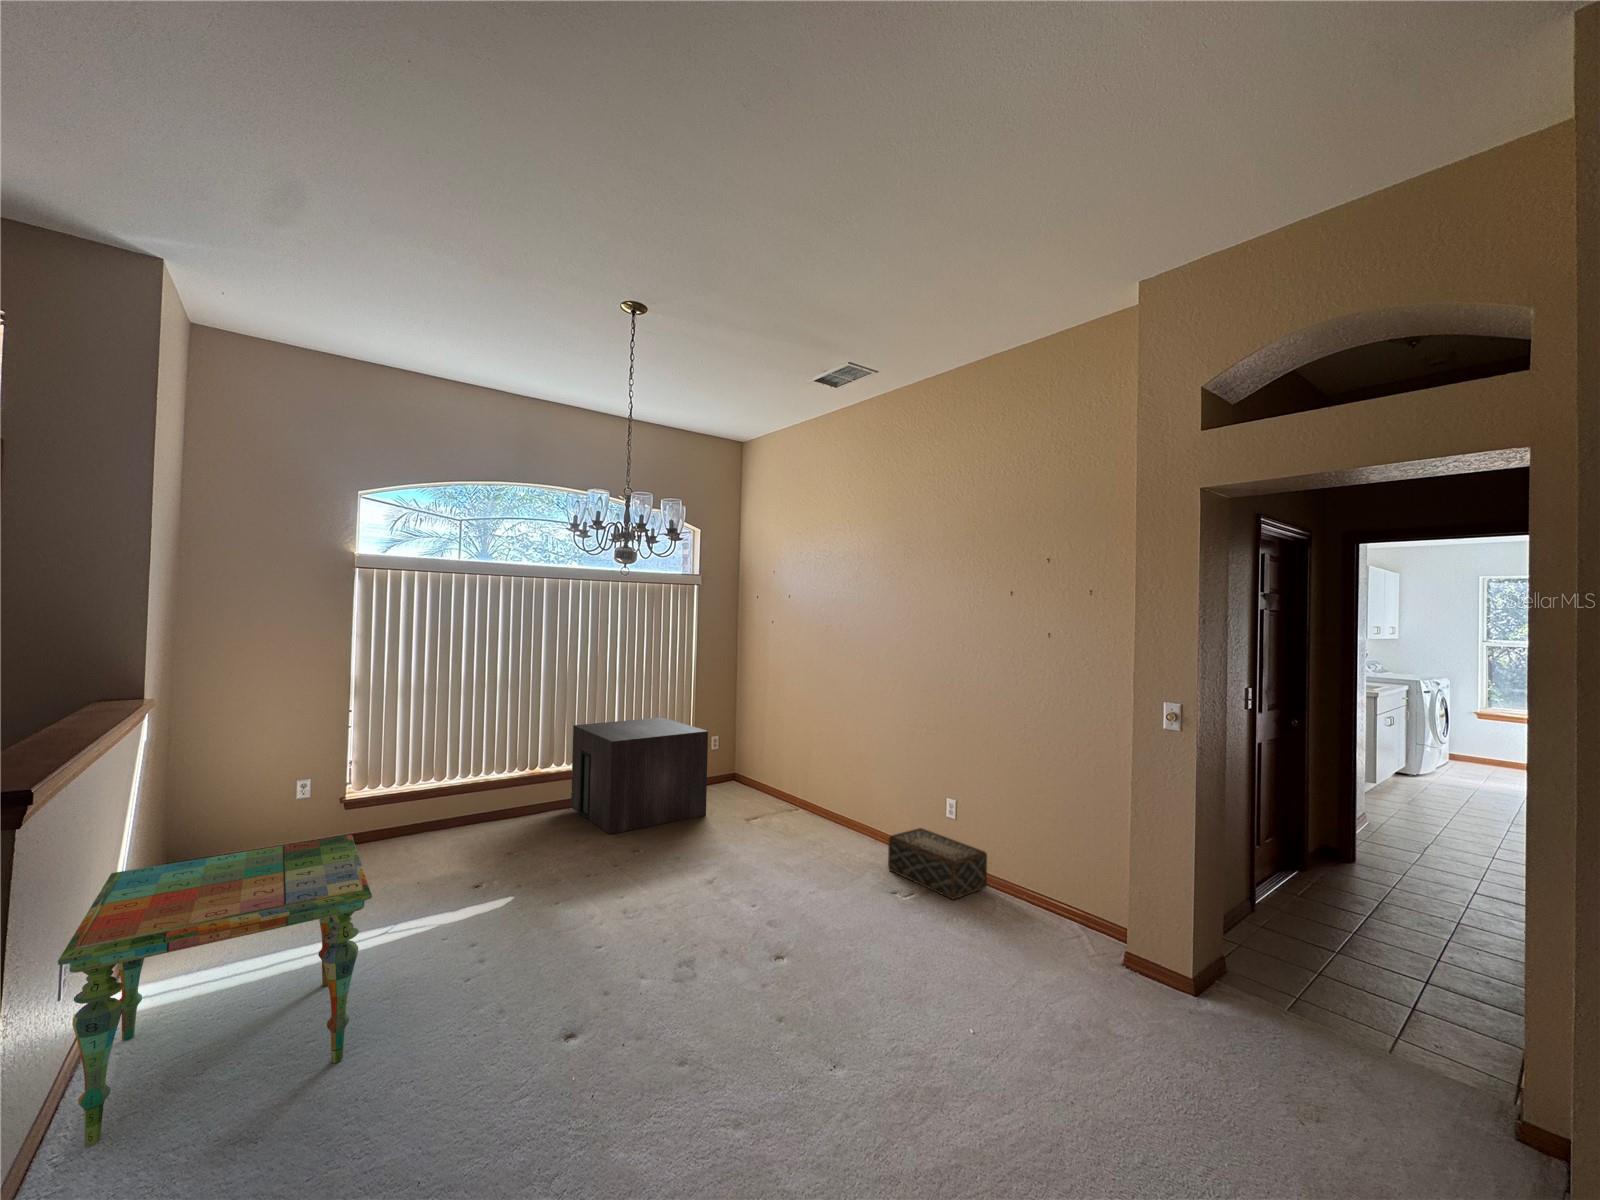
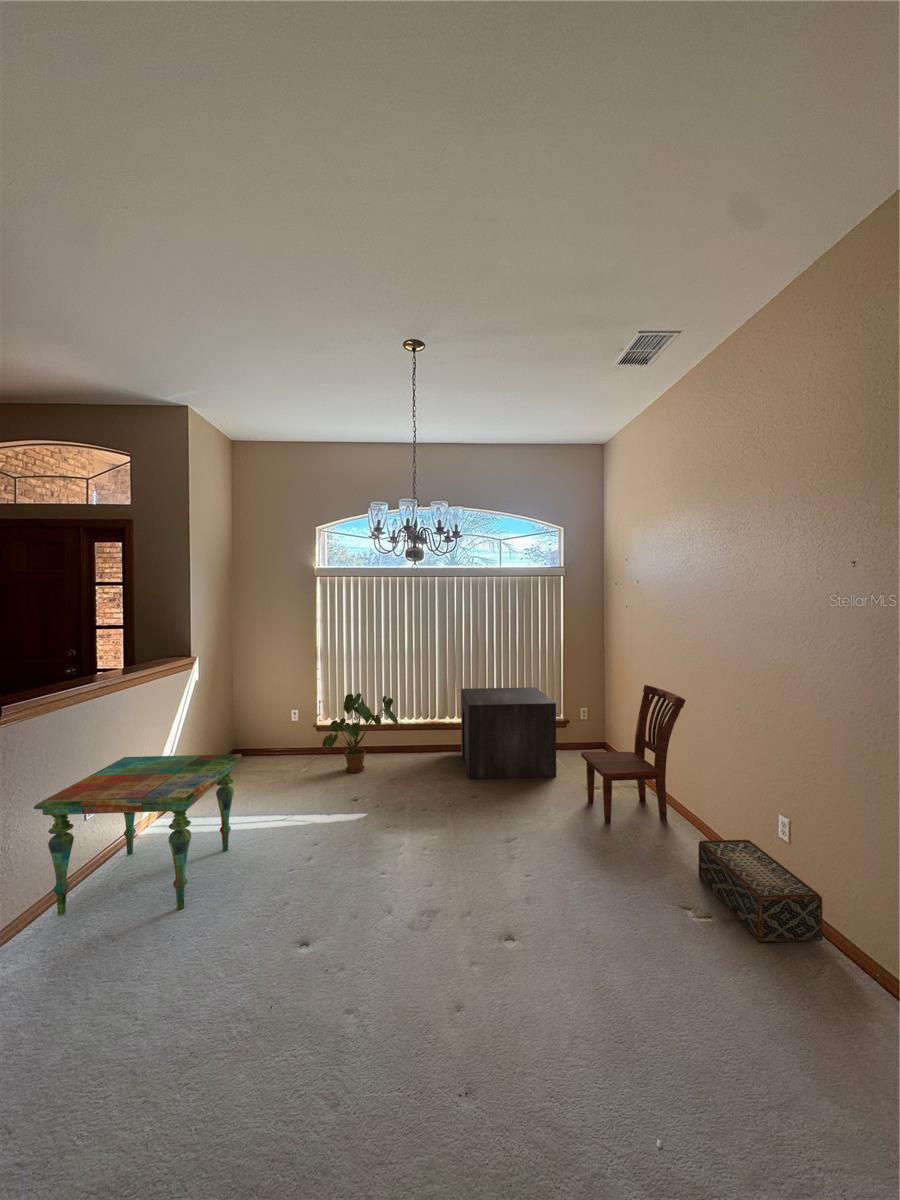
dining chair: none [749,703,855,846] -> present [581,685,686,823]
house plant: none [381,742,507,856] -> present [322,693,398,773]

